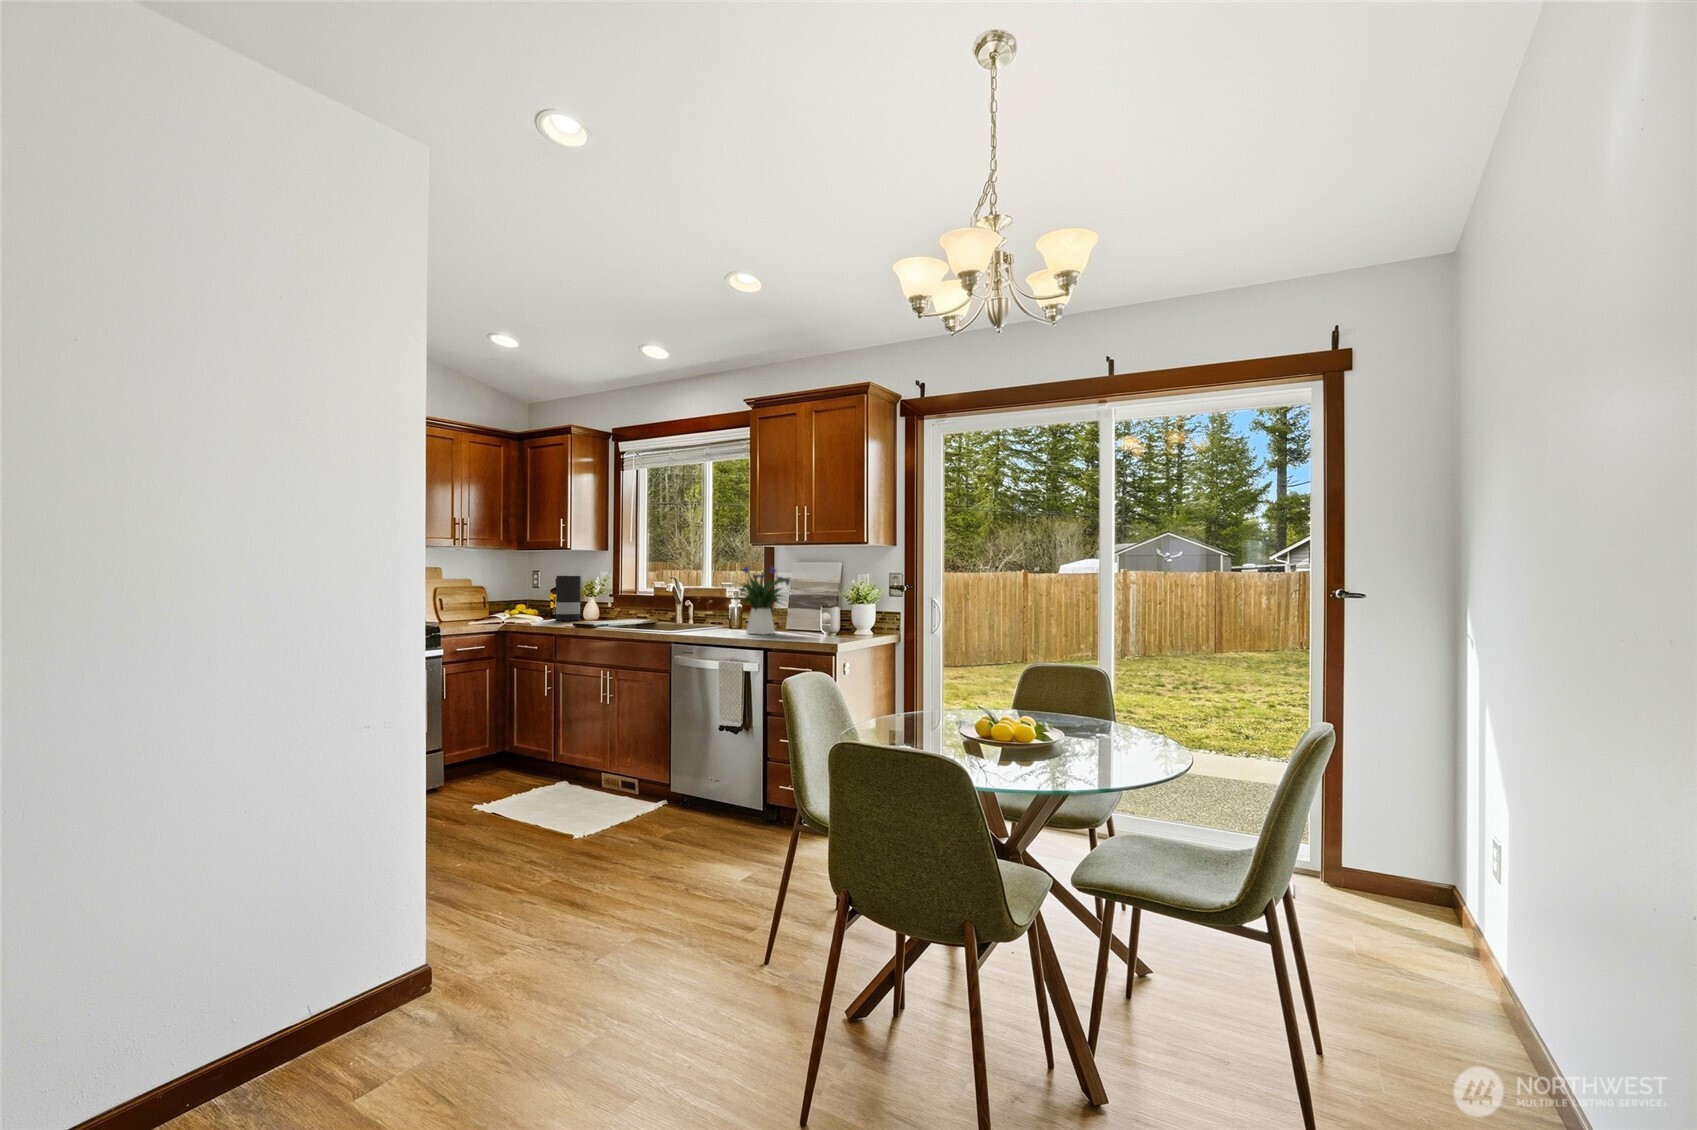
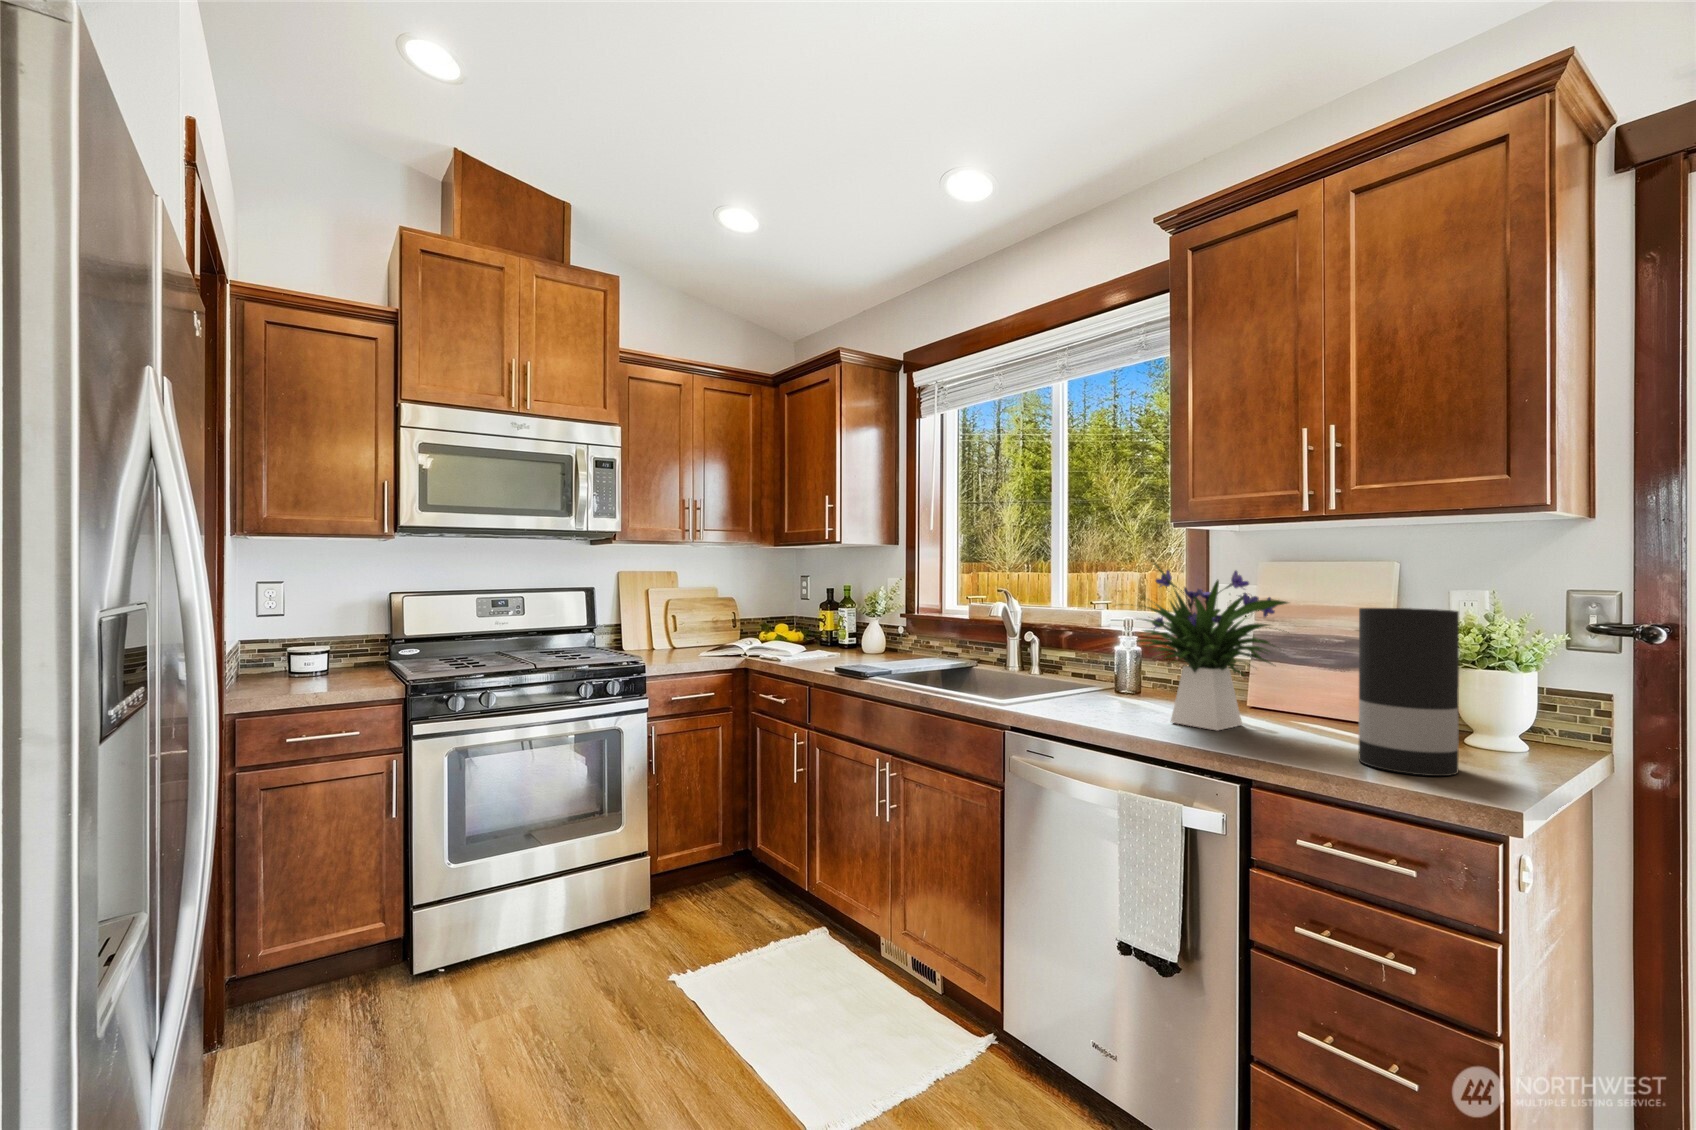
vase: present [556,576,581,621] -> present [1359,608,1459,776]

